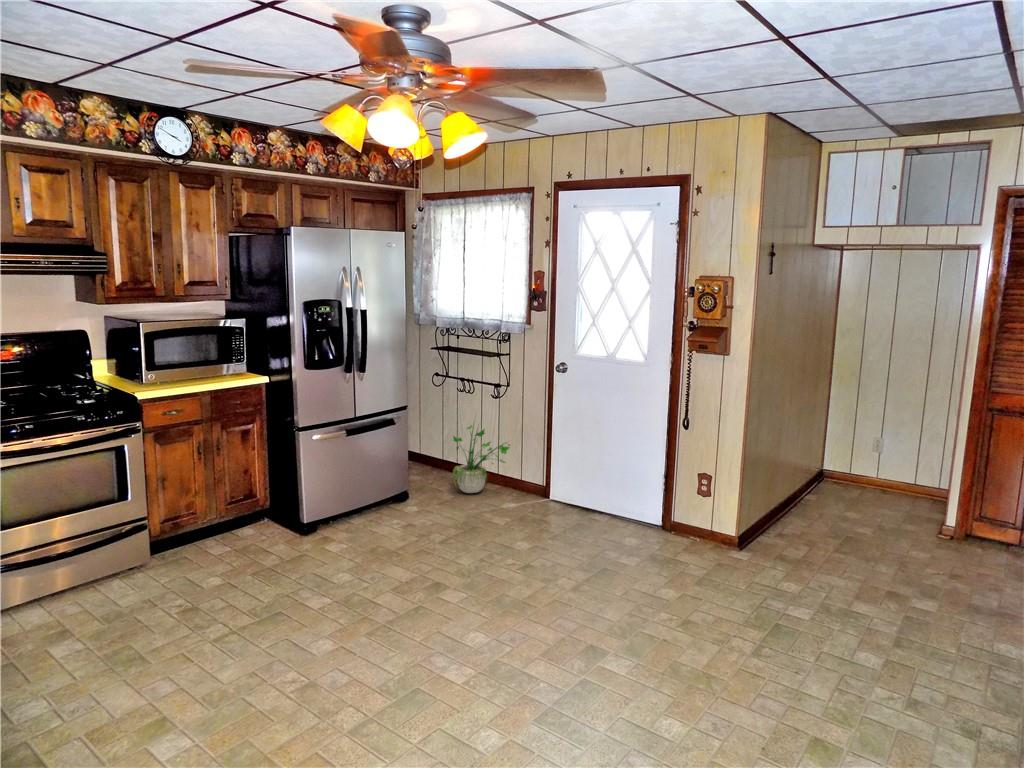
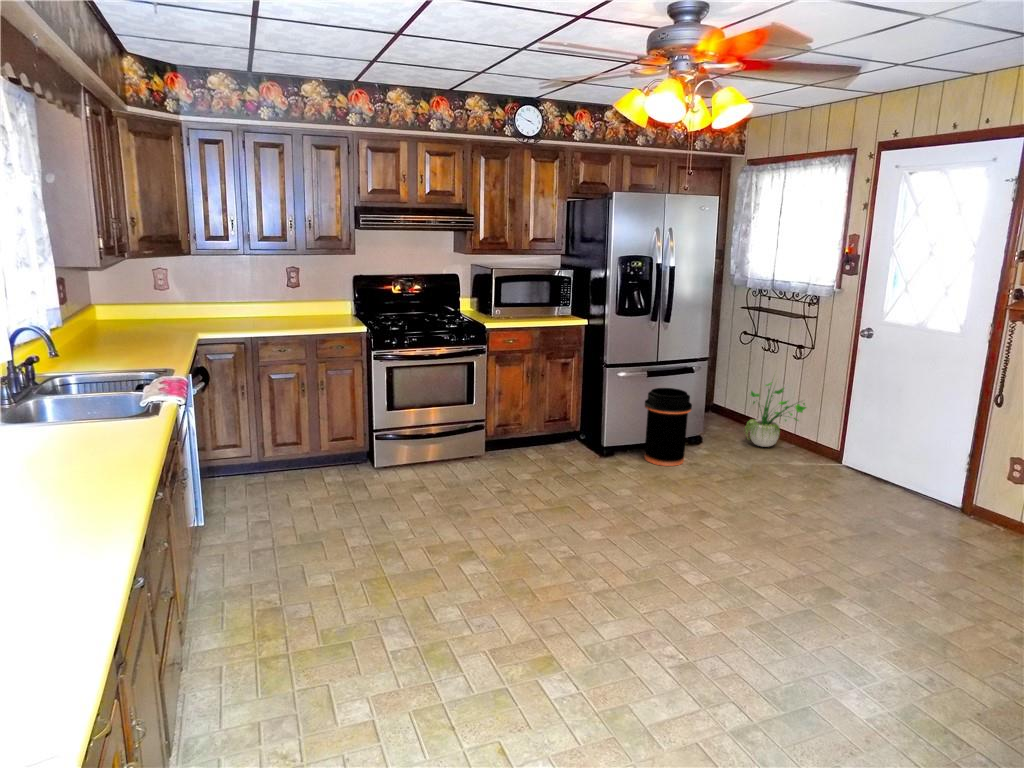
trash can: none [349,446,402,535] -> present [644,388,692,466]

